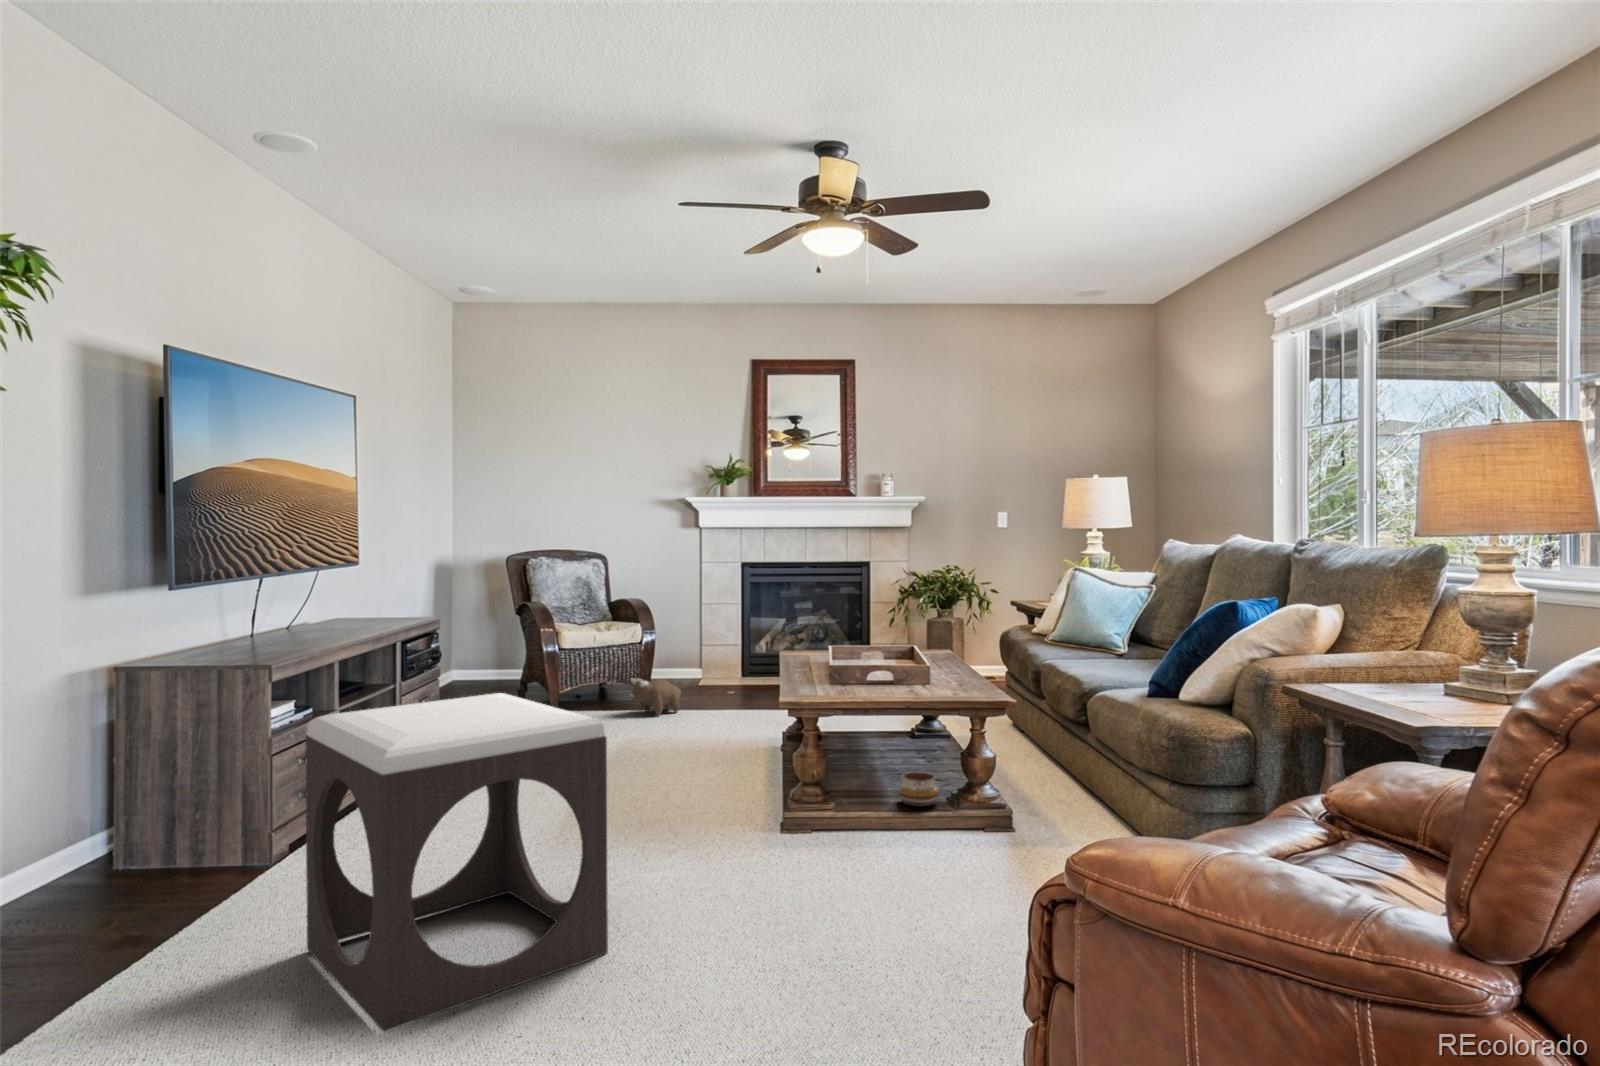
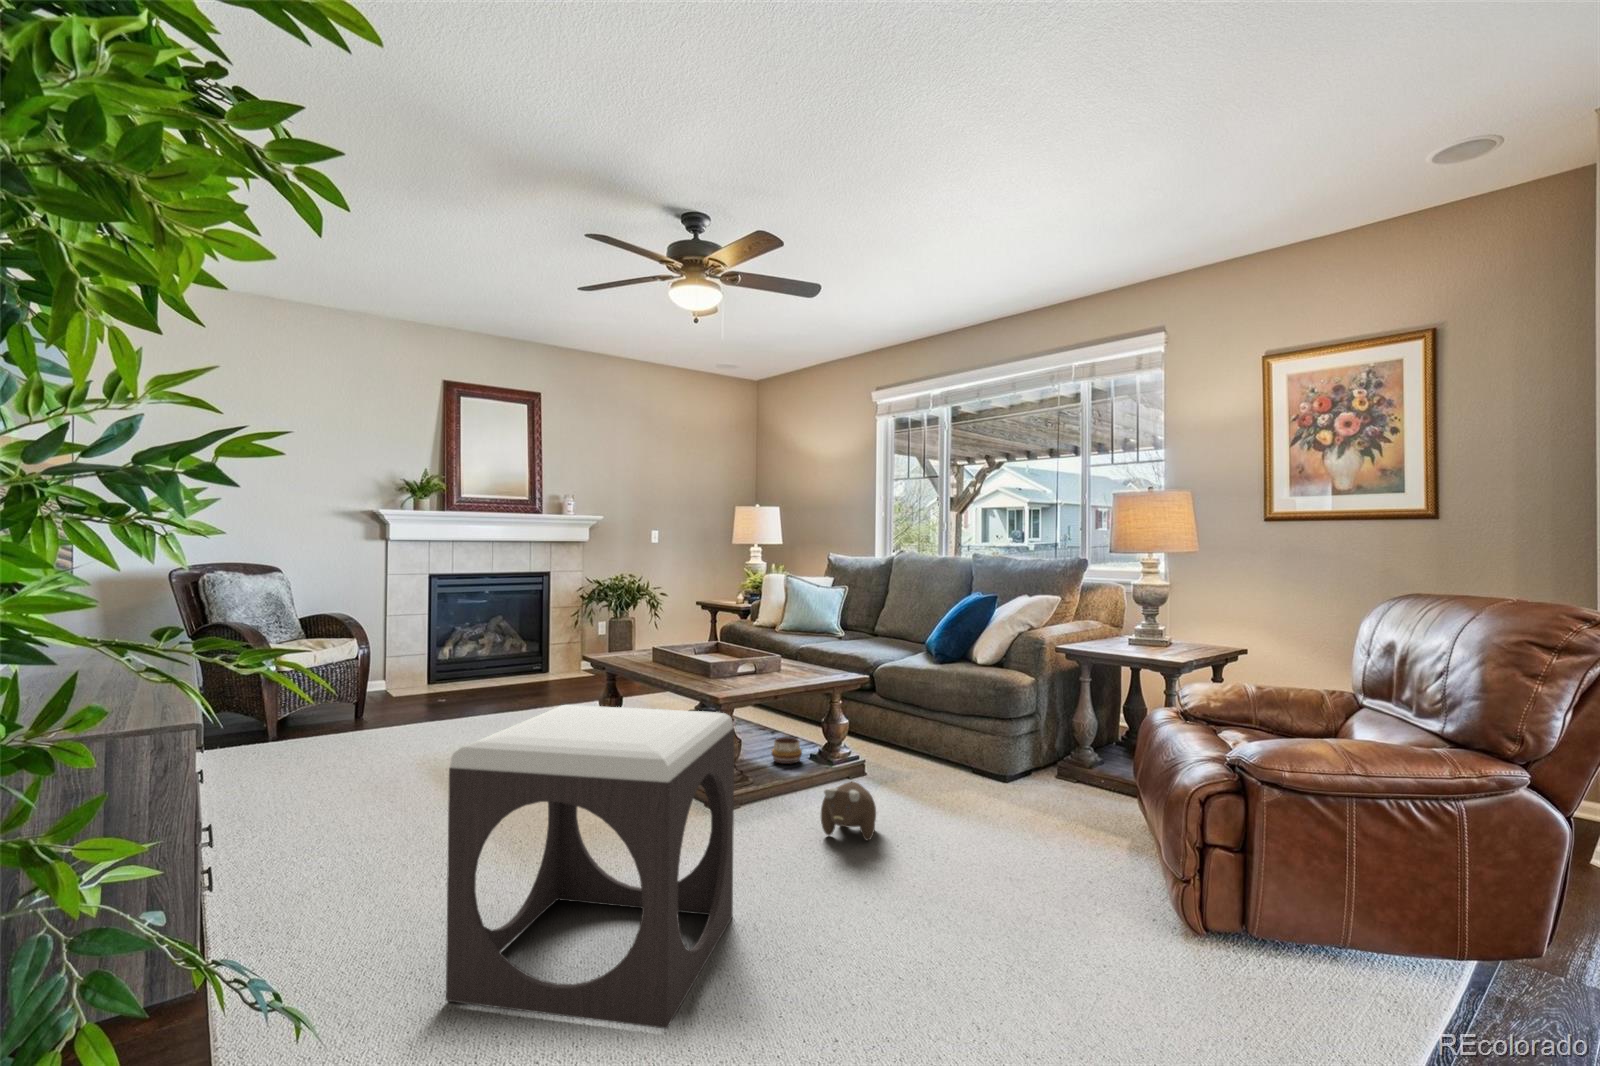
plush toy: present [630,678,681,715] -> present [821,782,876,840]

